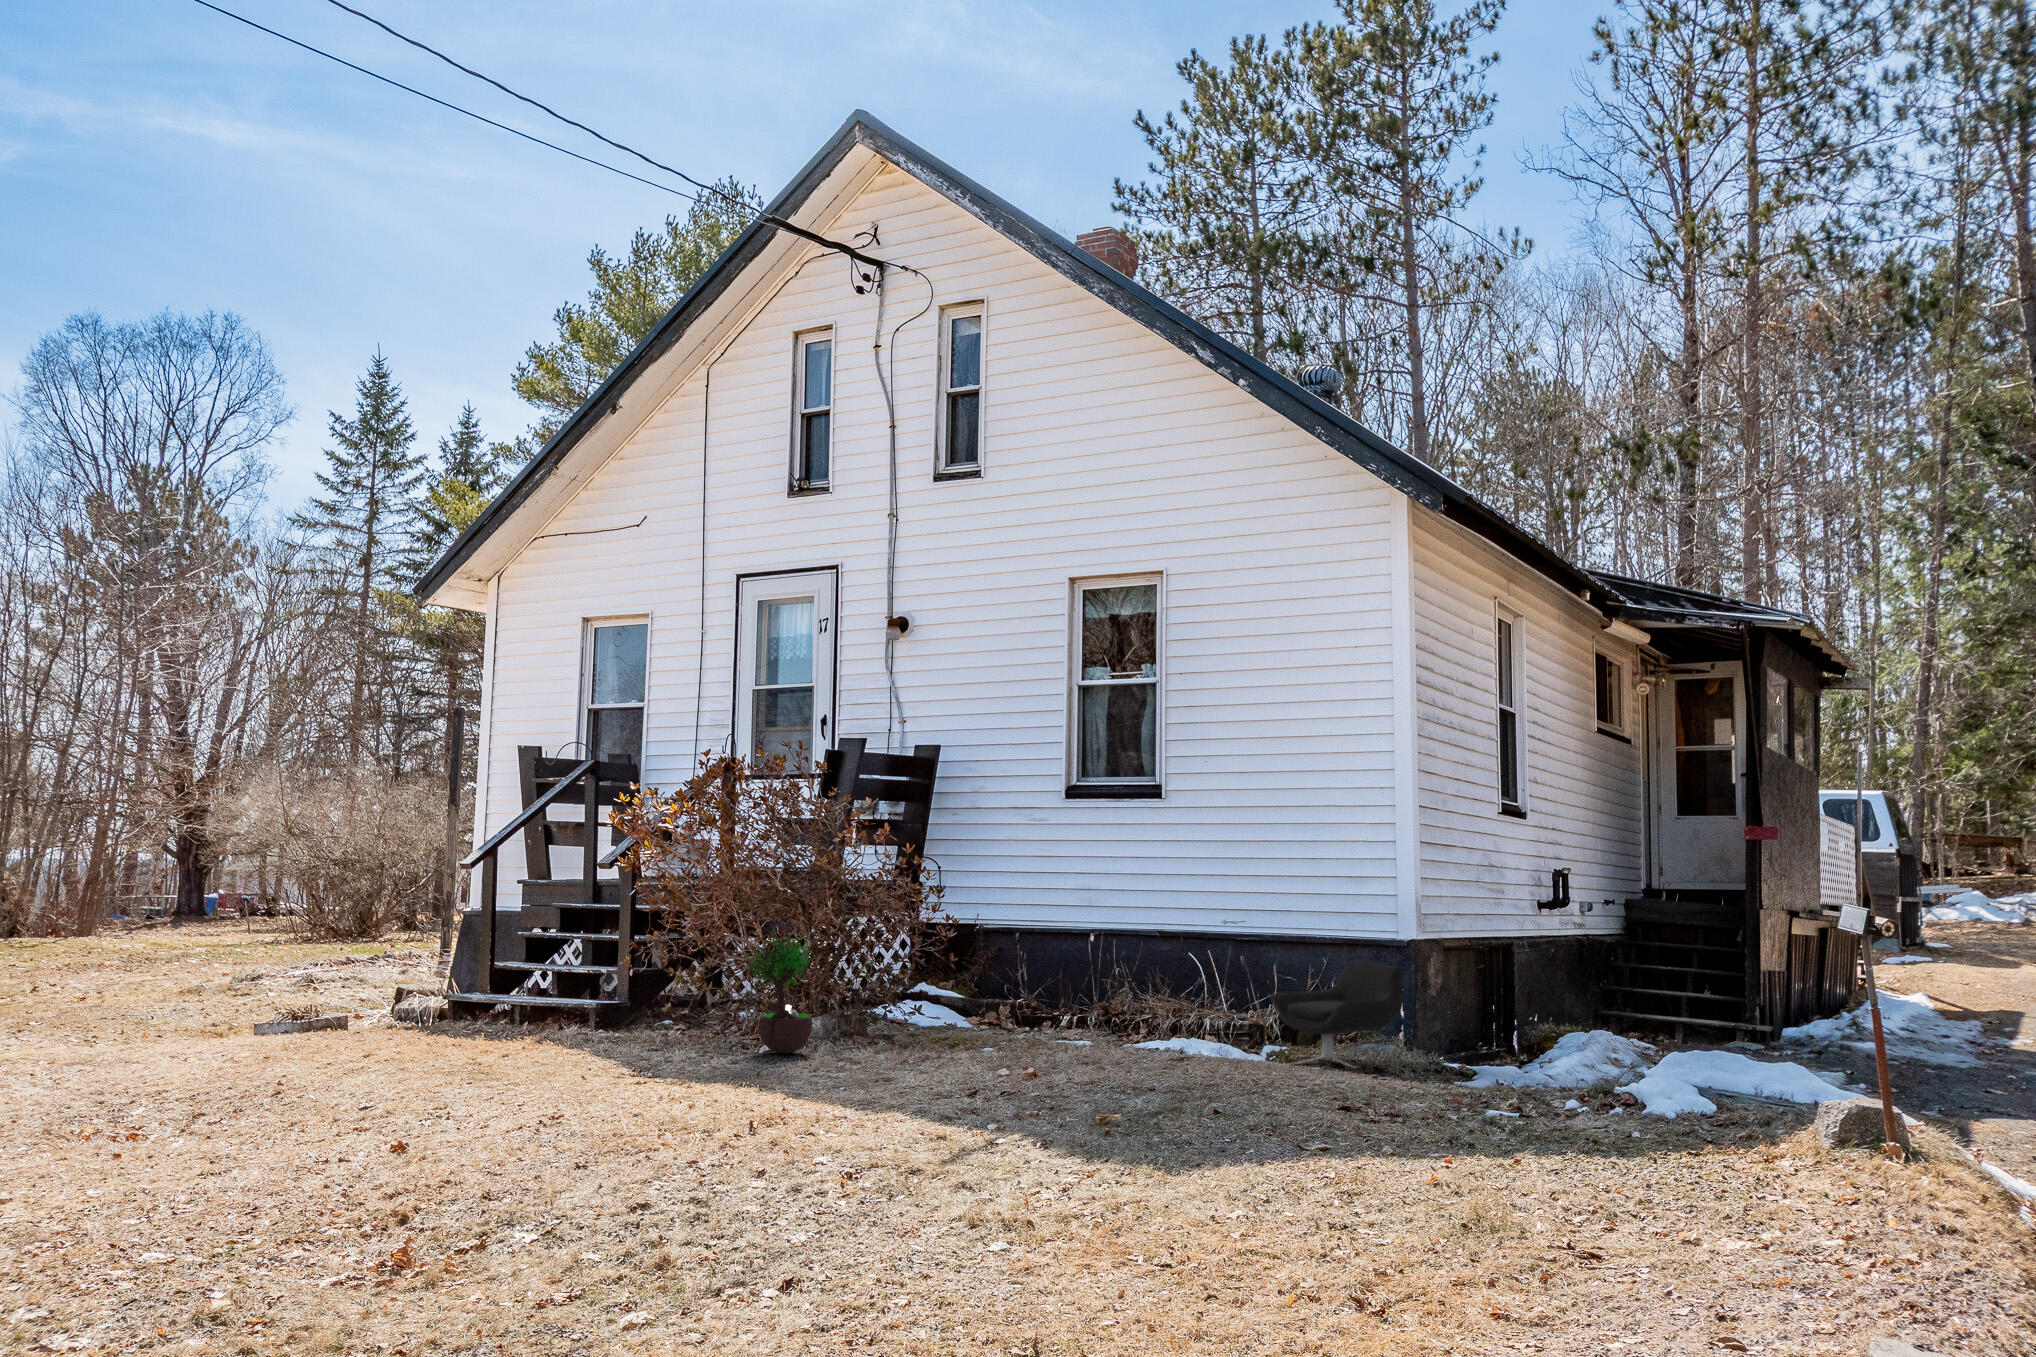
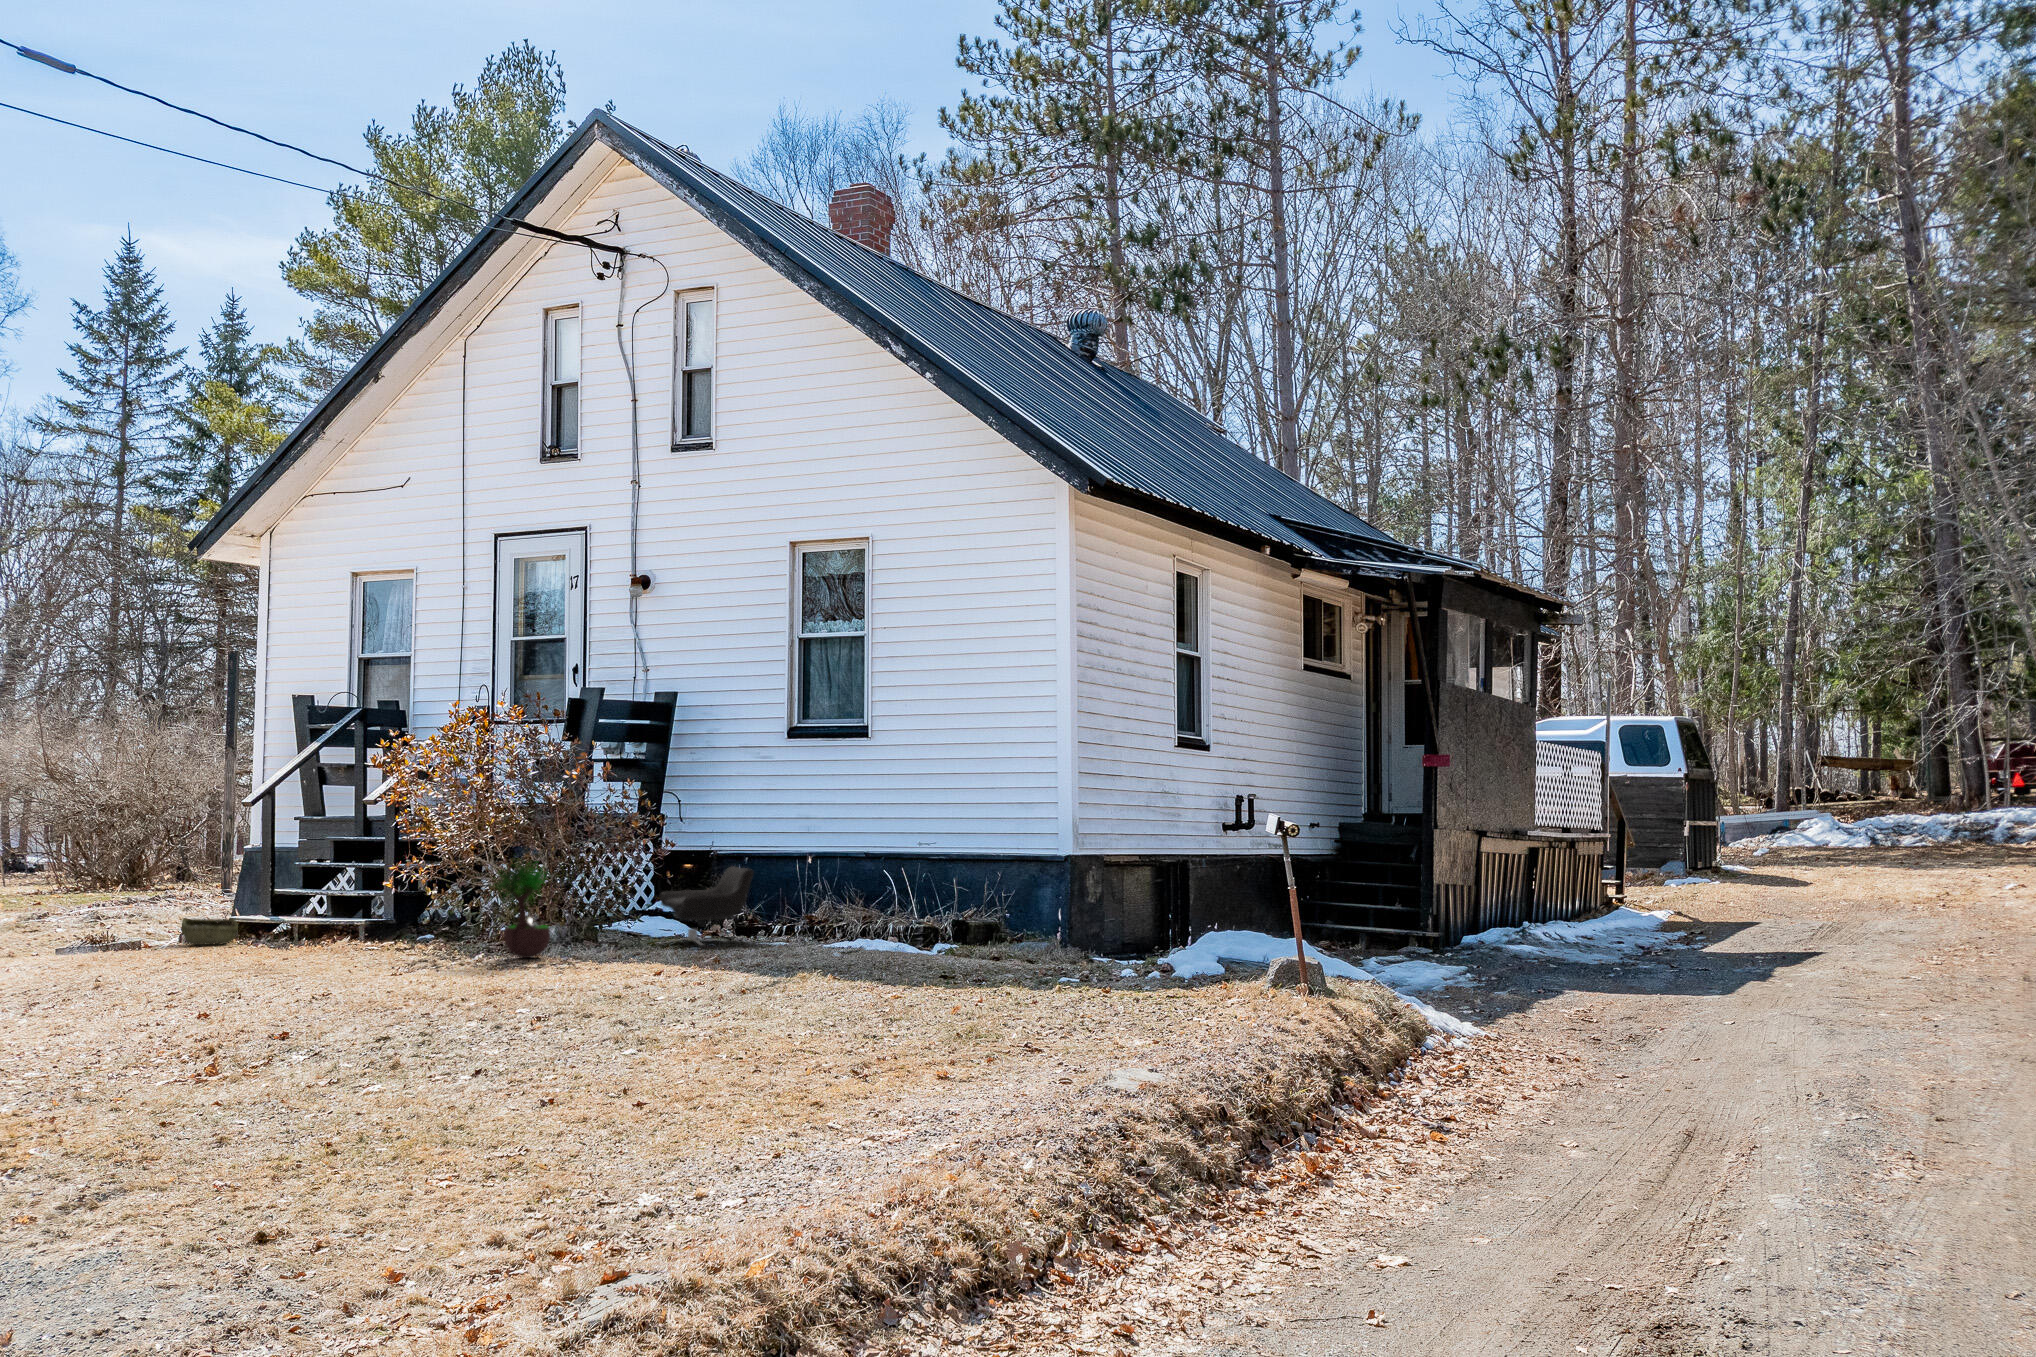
lounge chair: present [1272,961,1404,1068] -> present [660,866,754,945]
woven basket: none [389,994,452,1026] -> present [182,919,238,945]

